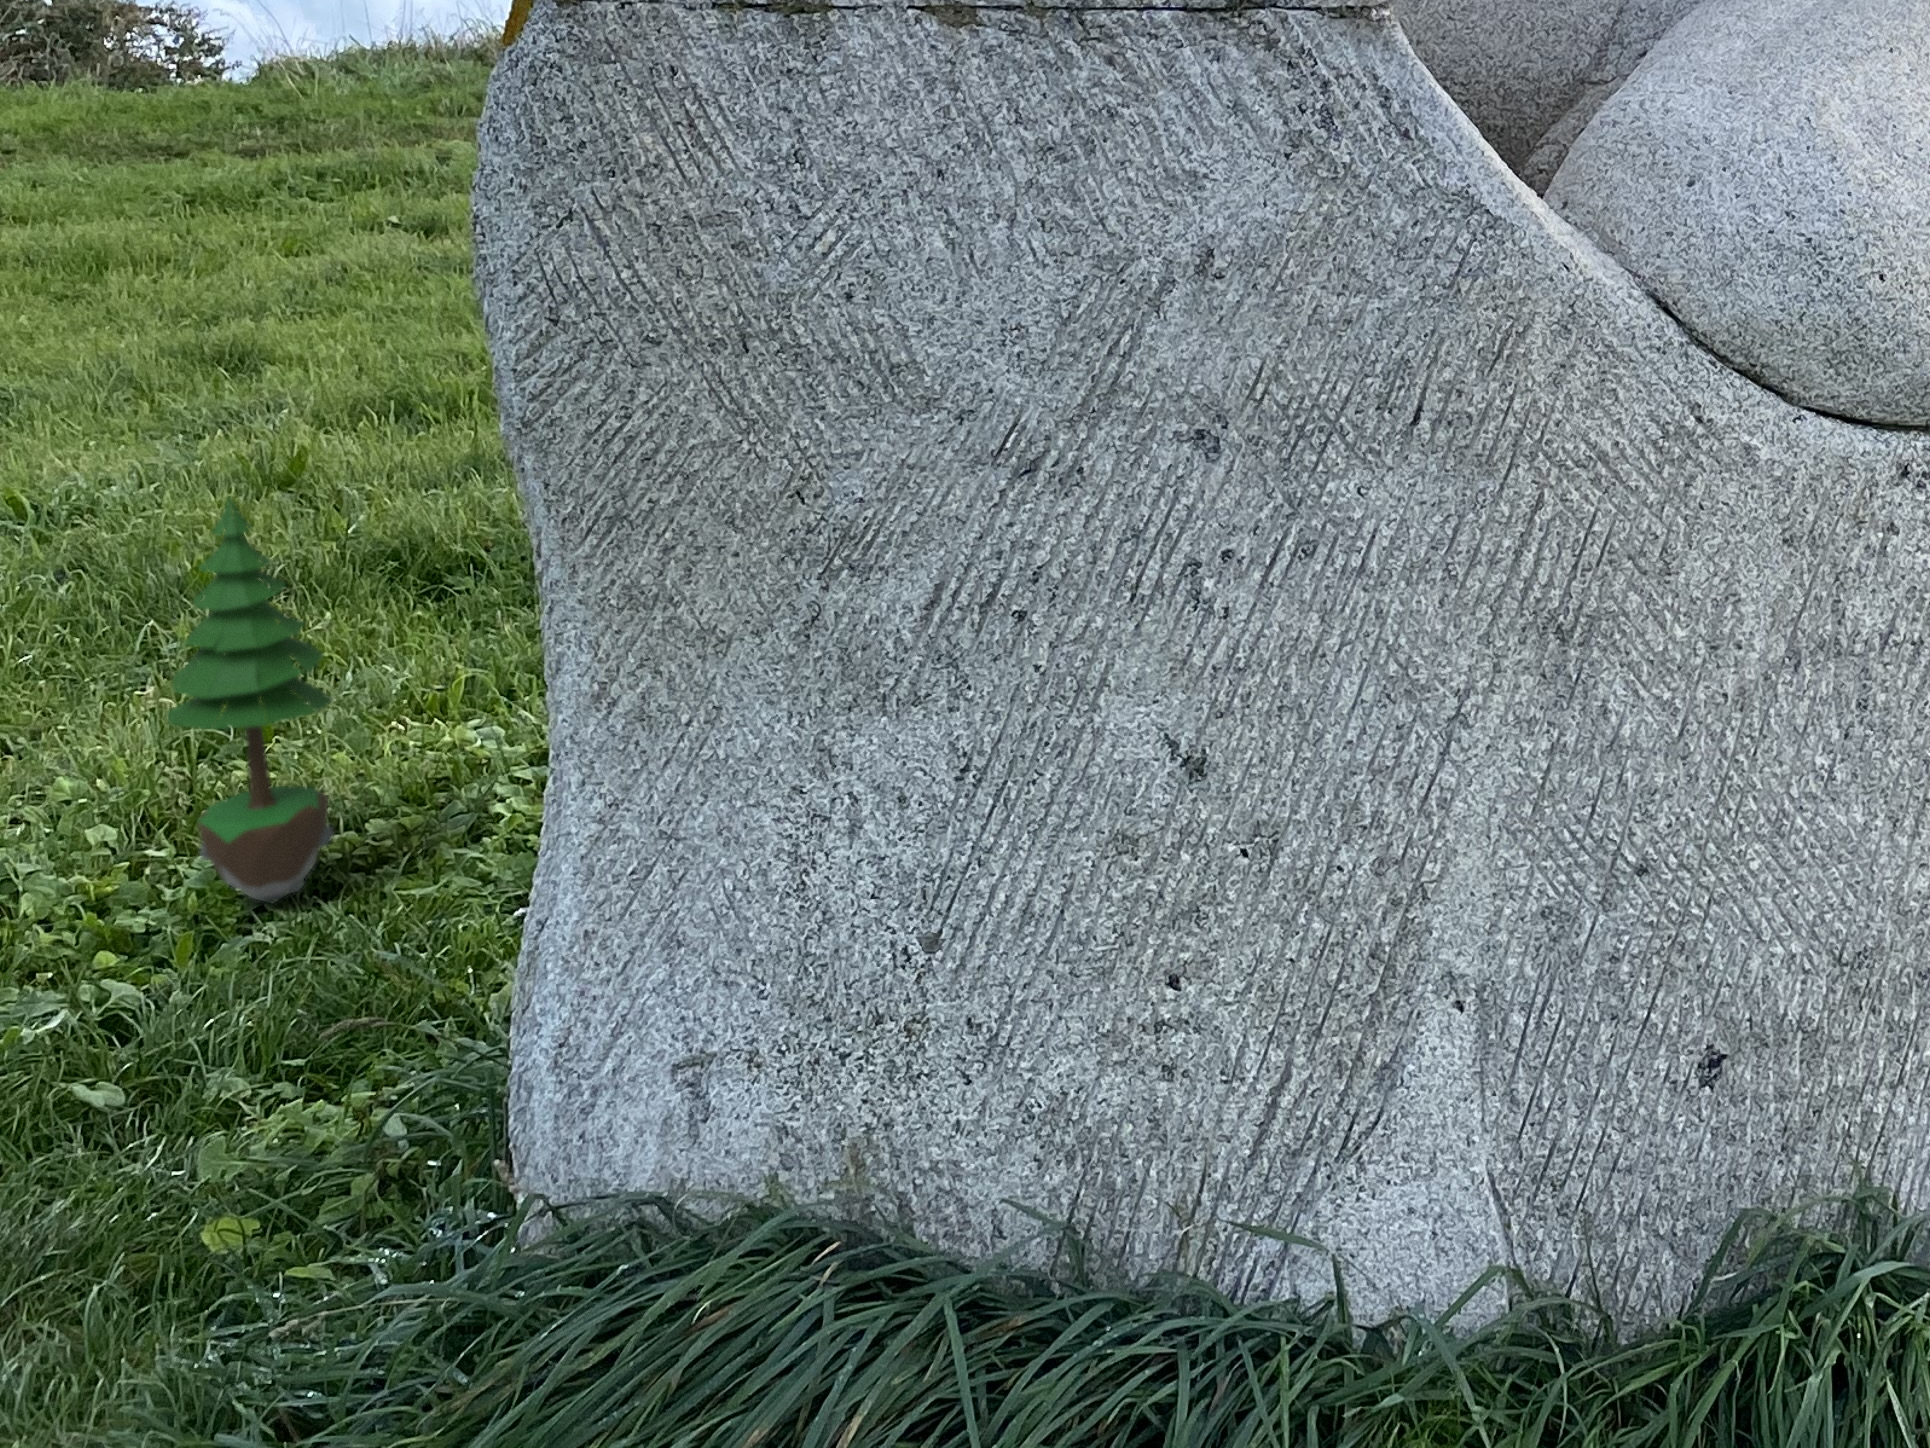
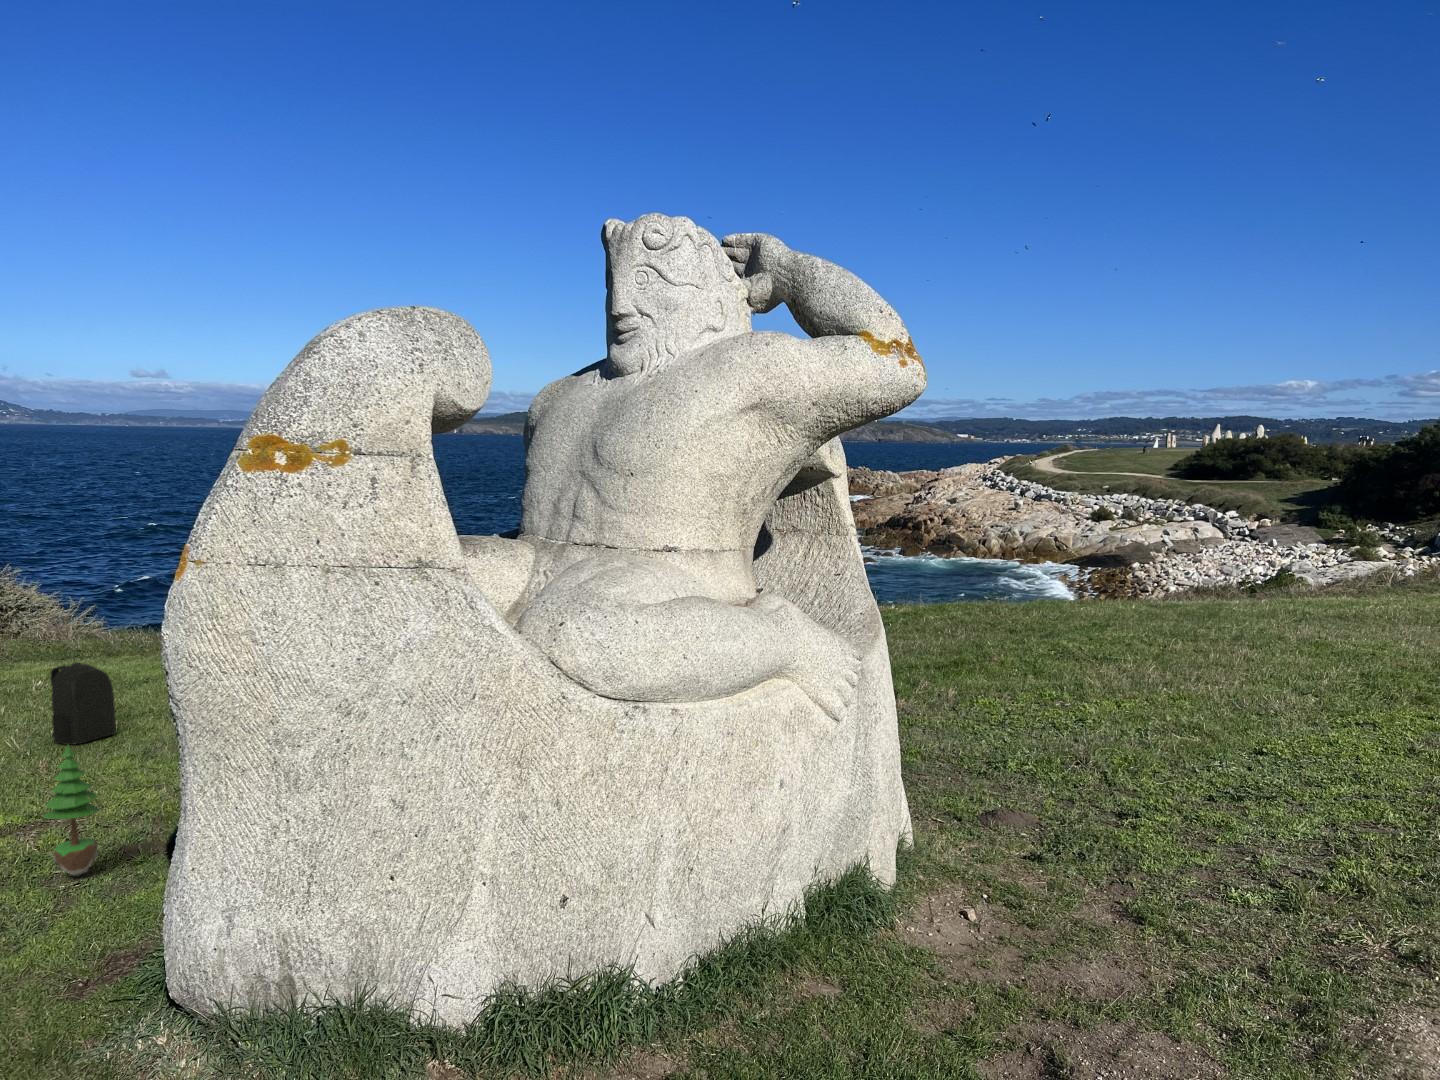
backpack: none [188,201,392,467] -> present [50,661,116,745]

